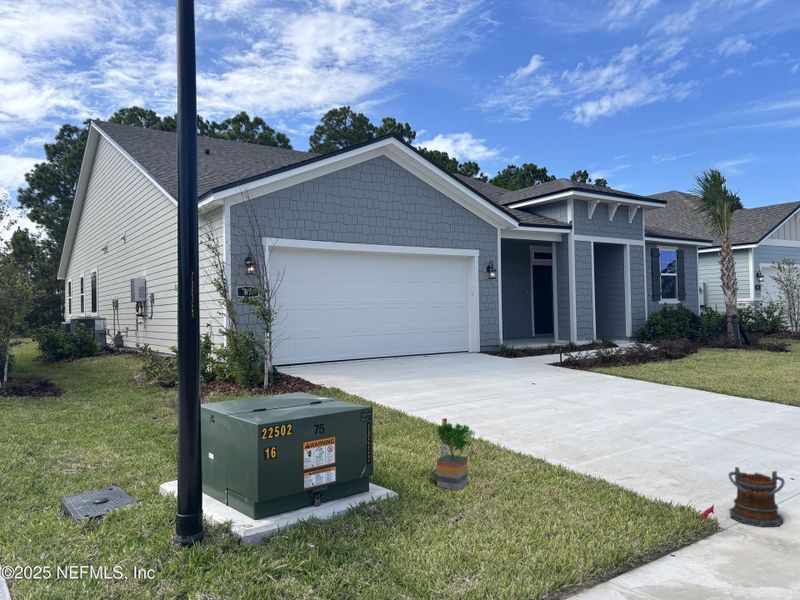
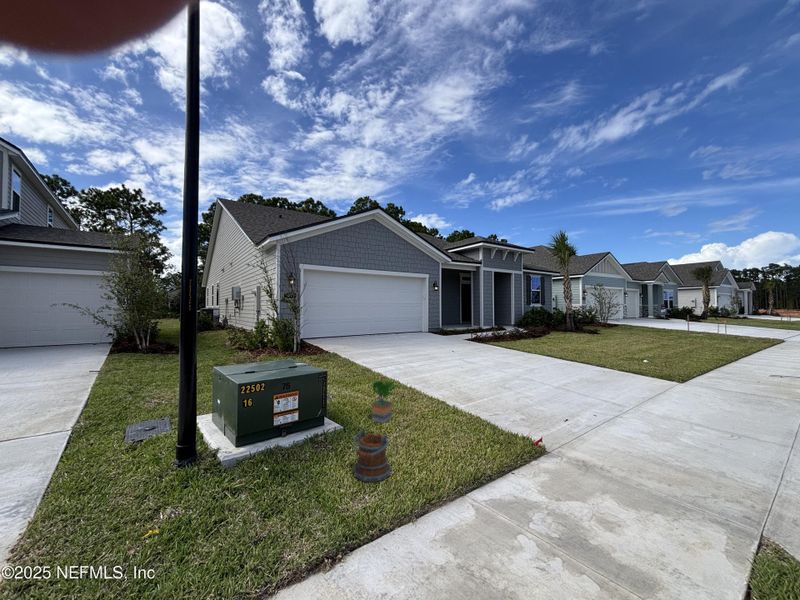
bucket: present [728,467,785,527] -> present [353,430,391,482]

